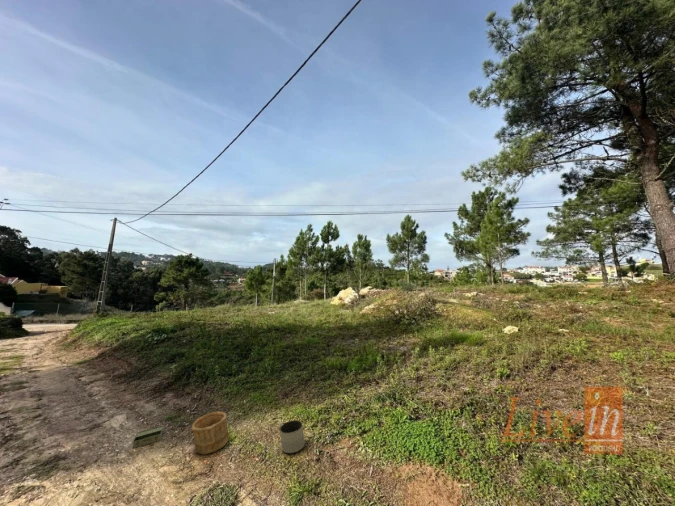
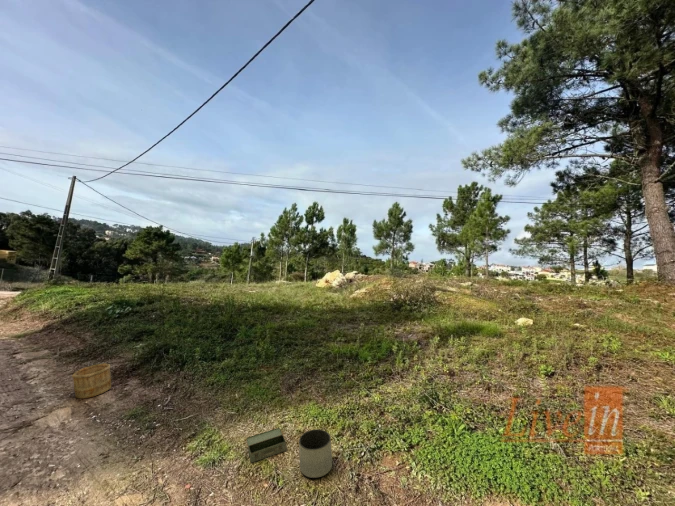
wooden bucket: present [192,411,229,454] -> present [72,363,111,399]
toolbox: present [133,426,163,448] -> present [247,428,286,463]

